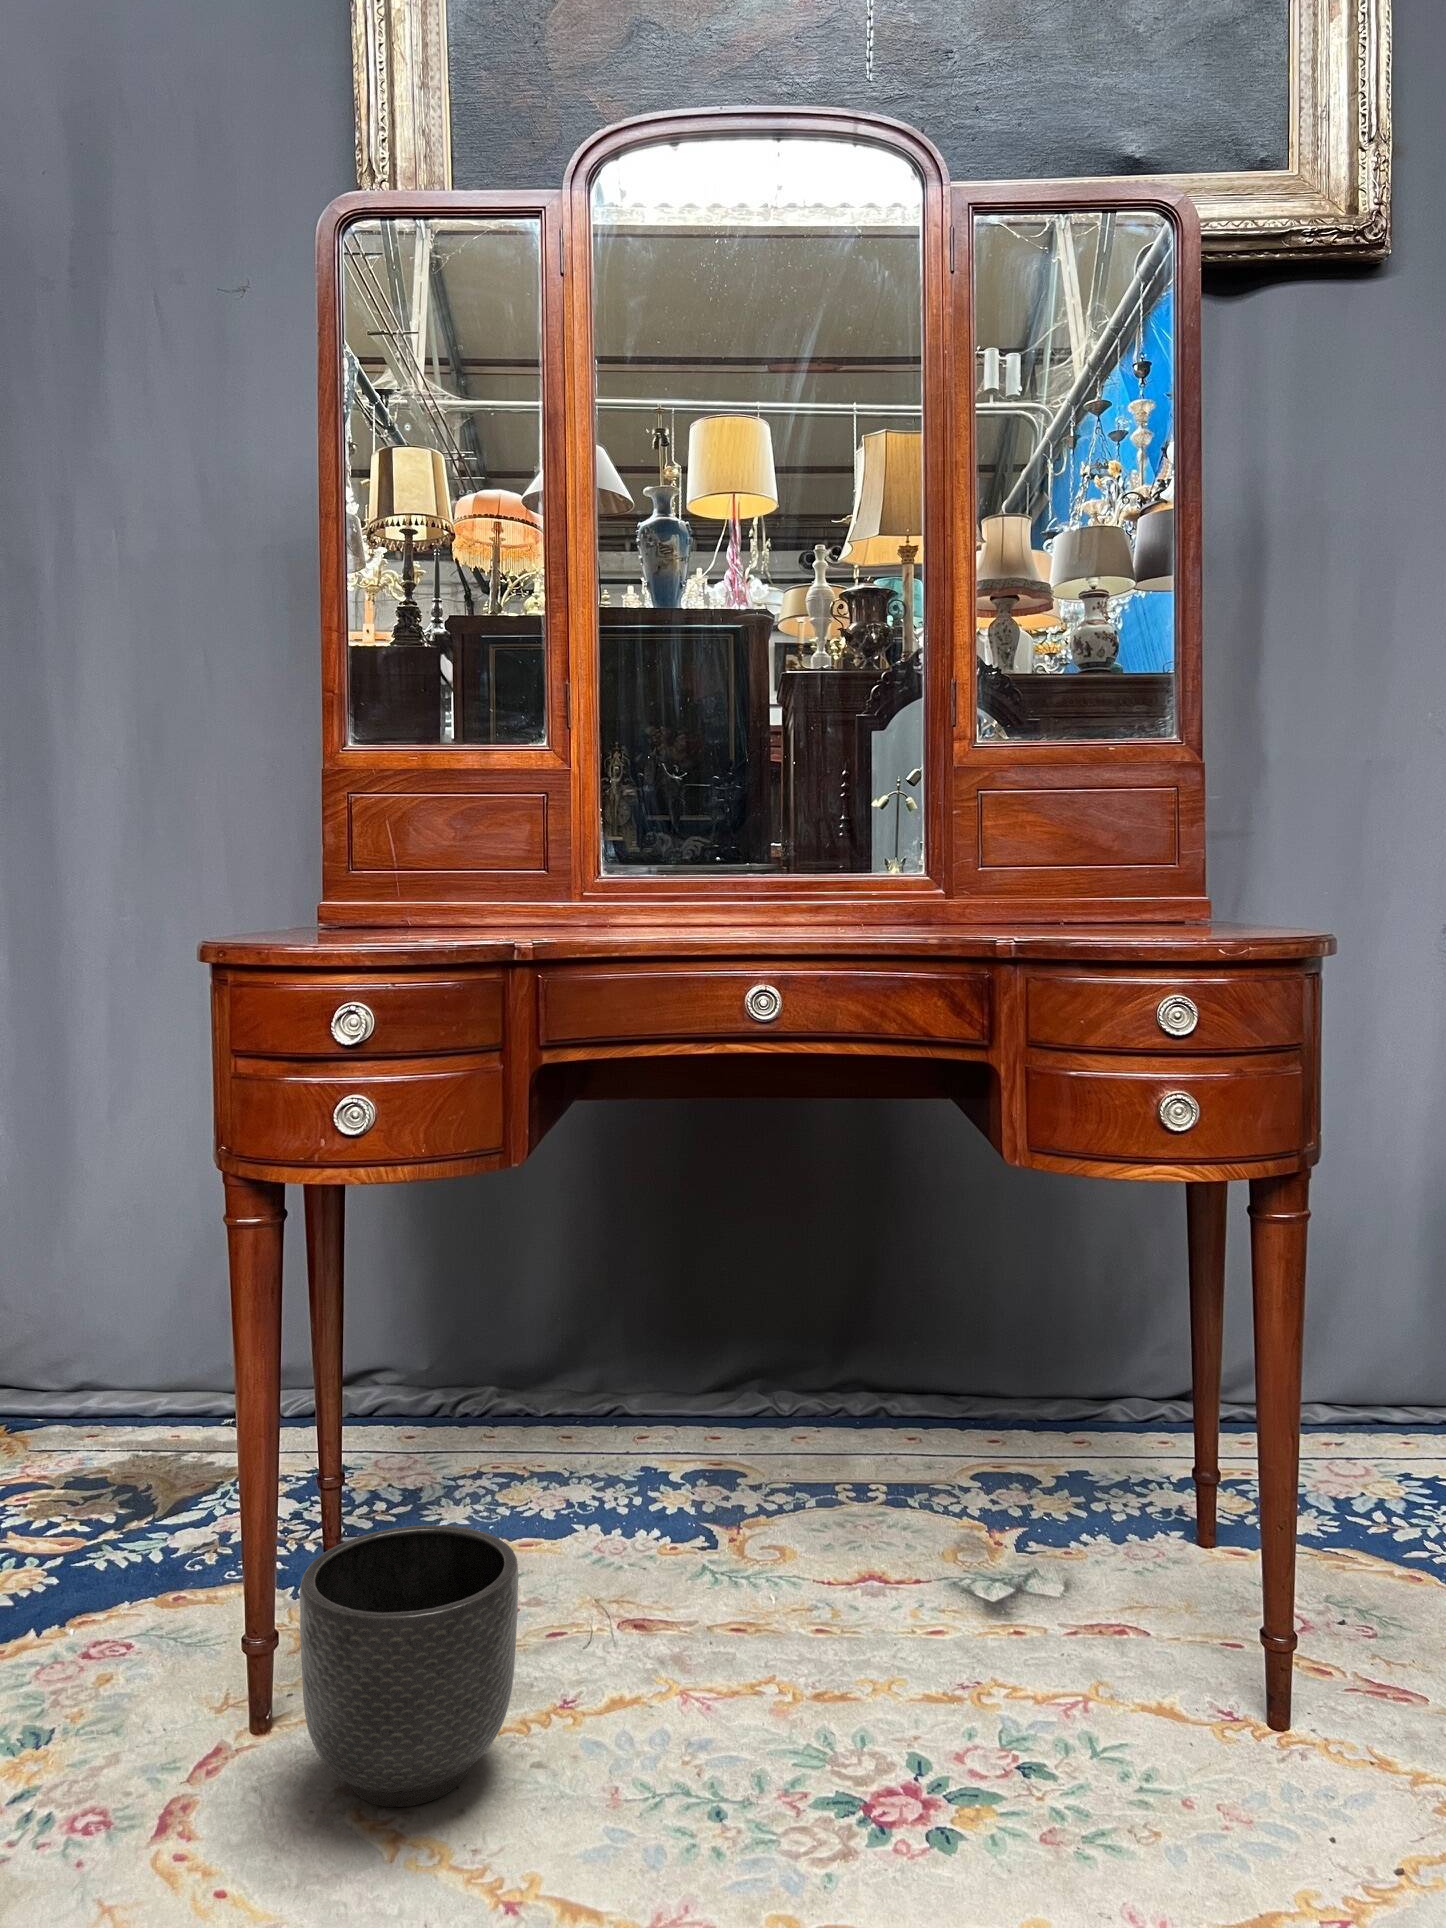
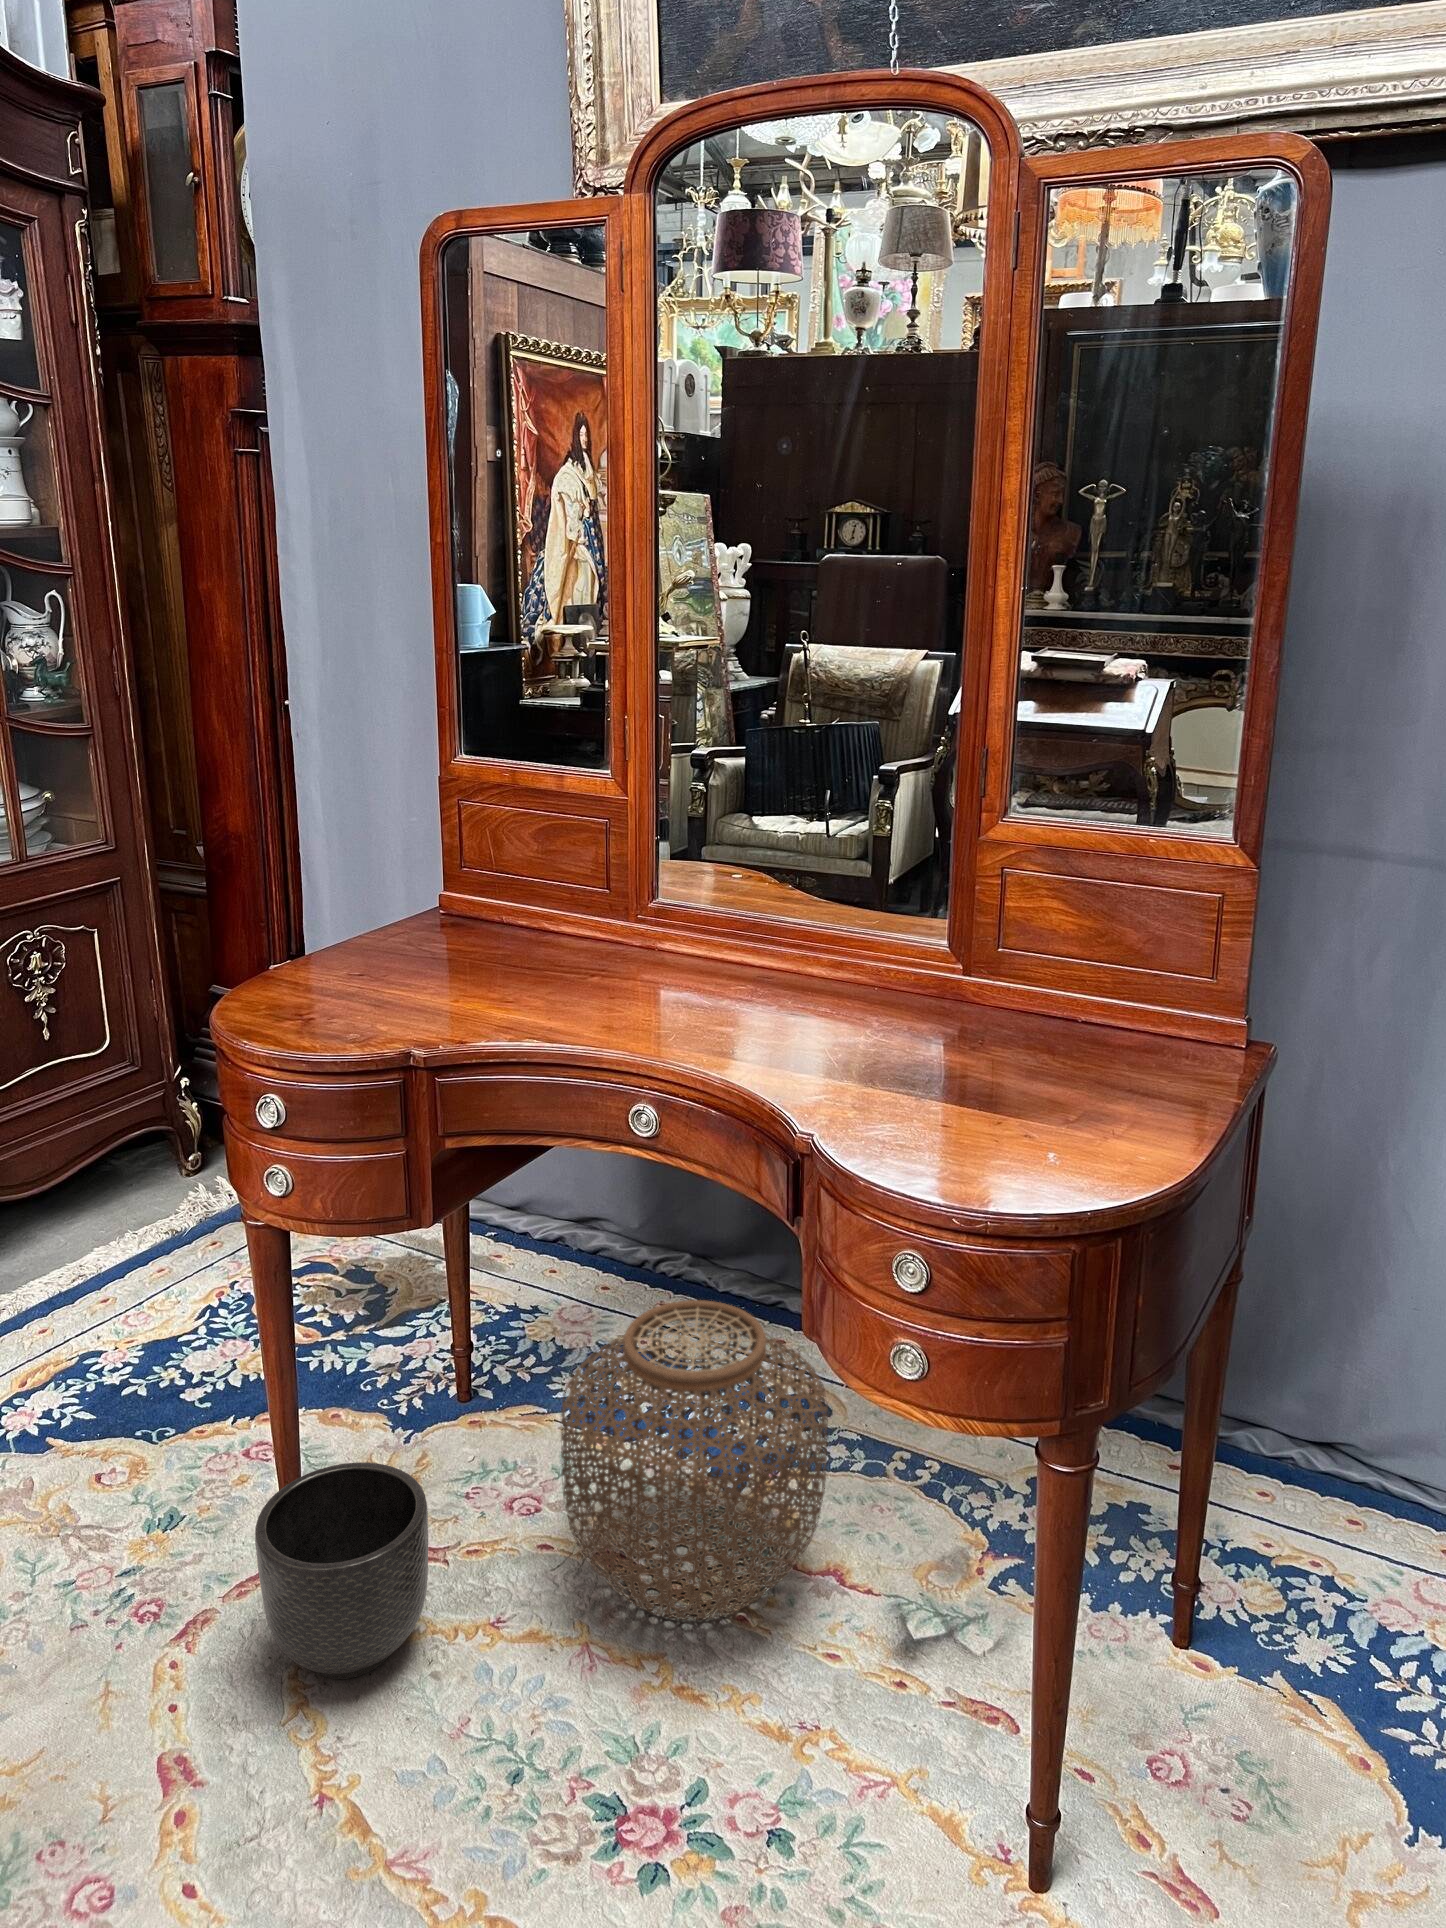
woven basket: none [591,1291,886,1651] -> present [561,1300,828,1620]

